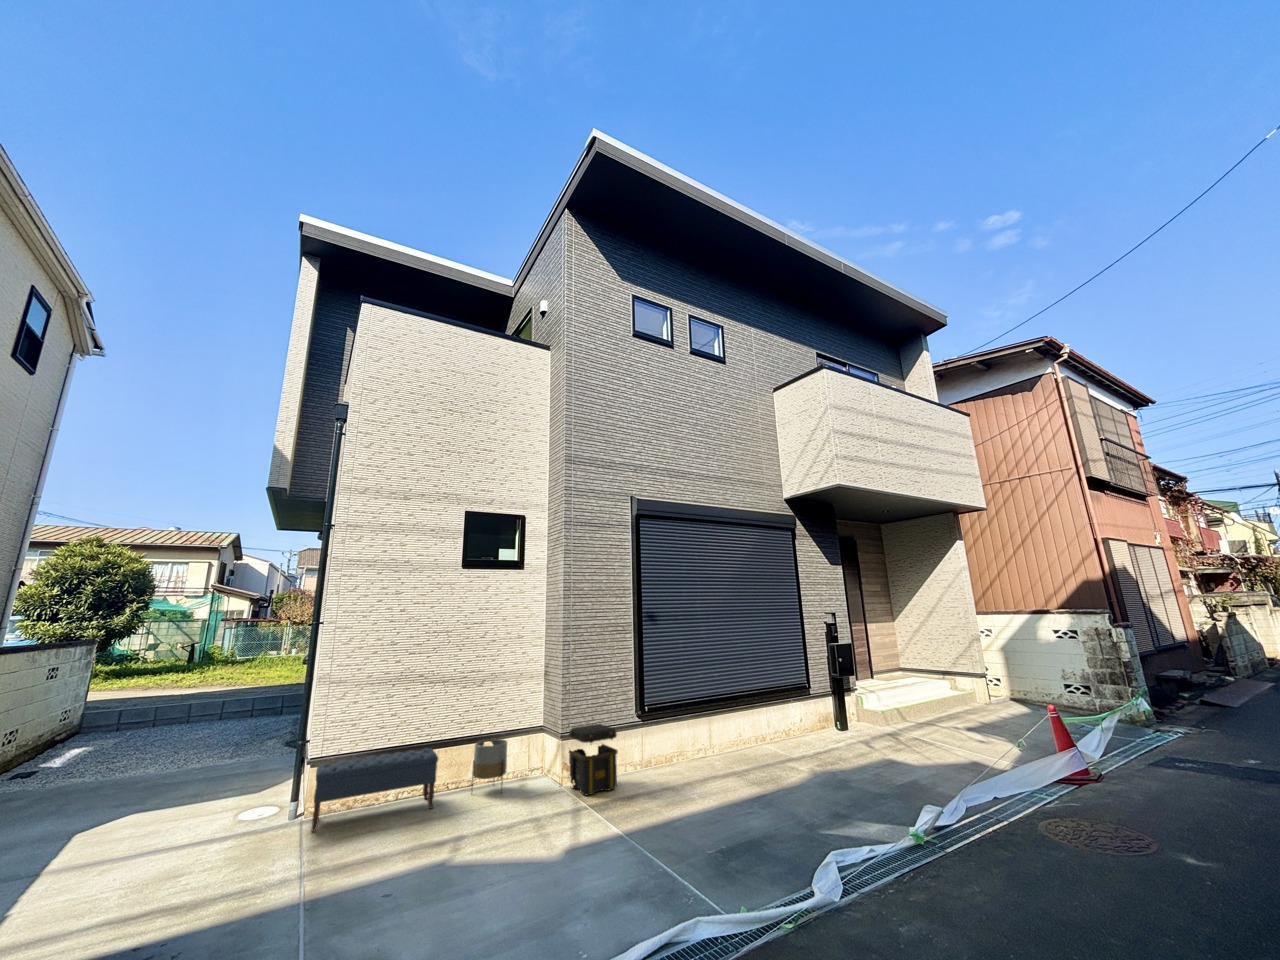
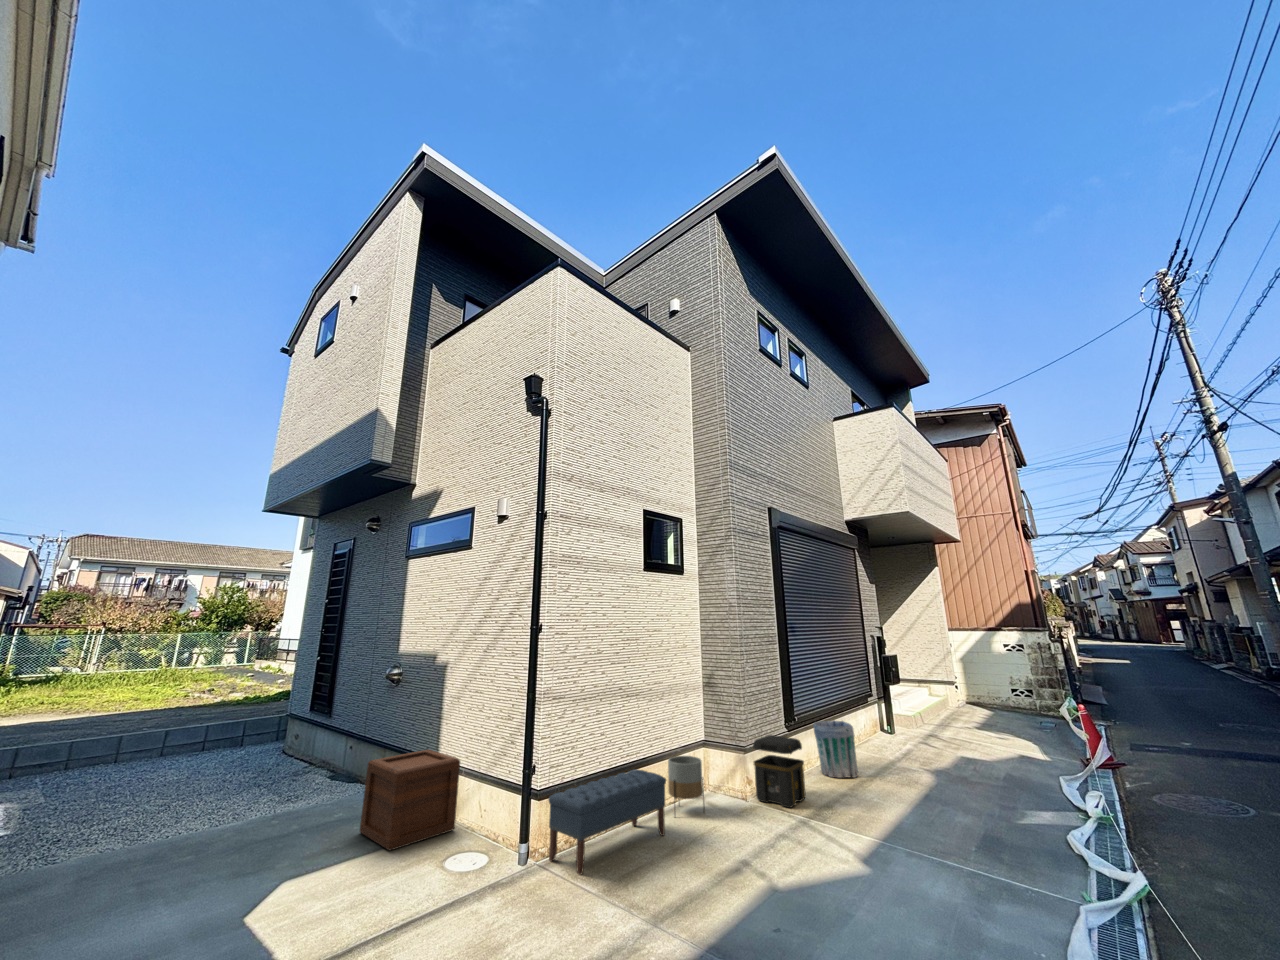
trash can: none [680,712,722,773] -> present [814,720,858,778]
wooden crate: none [227,723,304,800] -> present [360,750,460,851]

